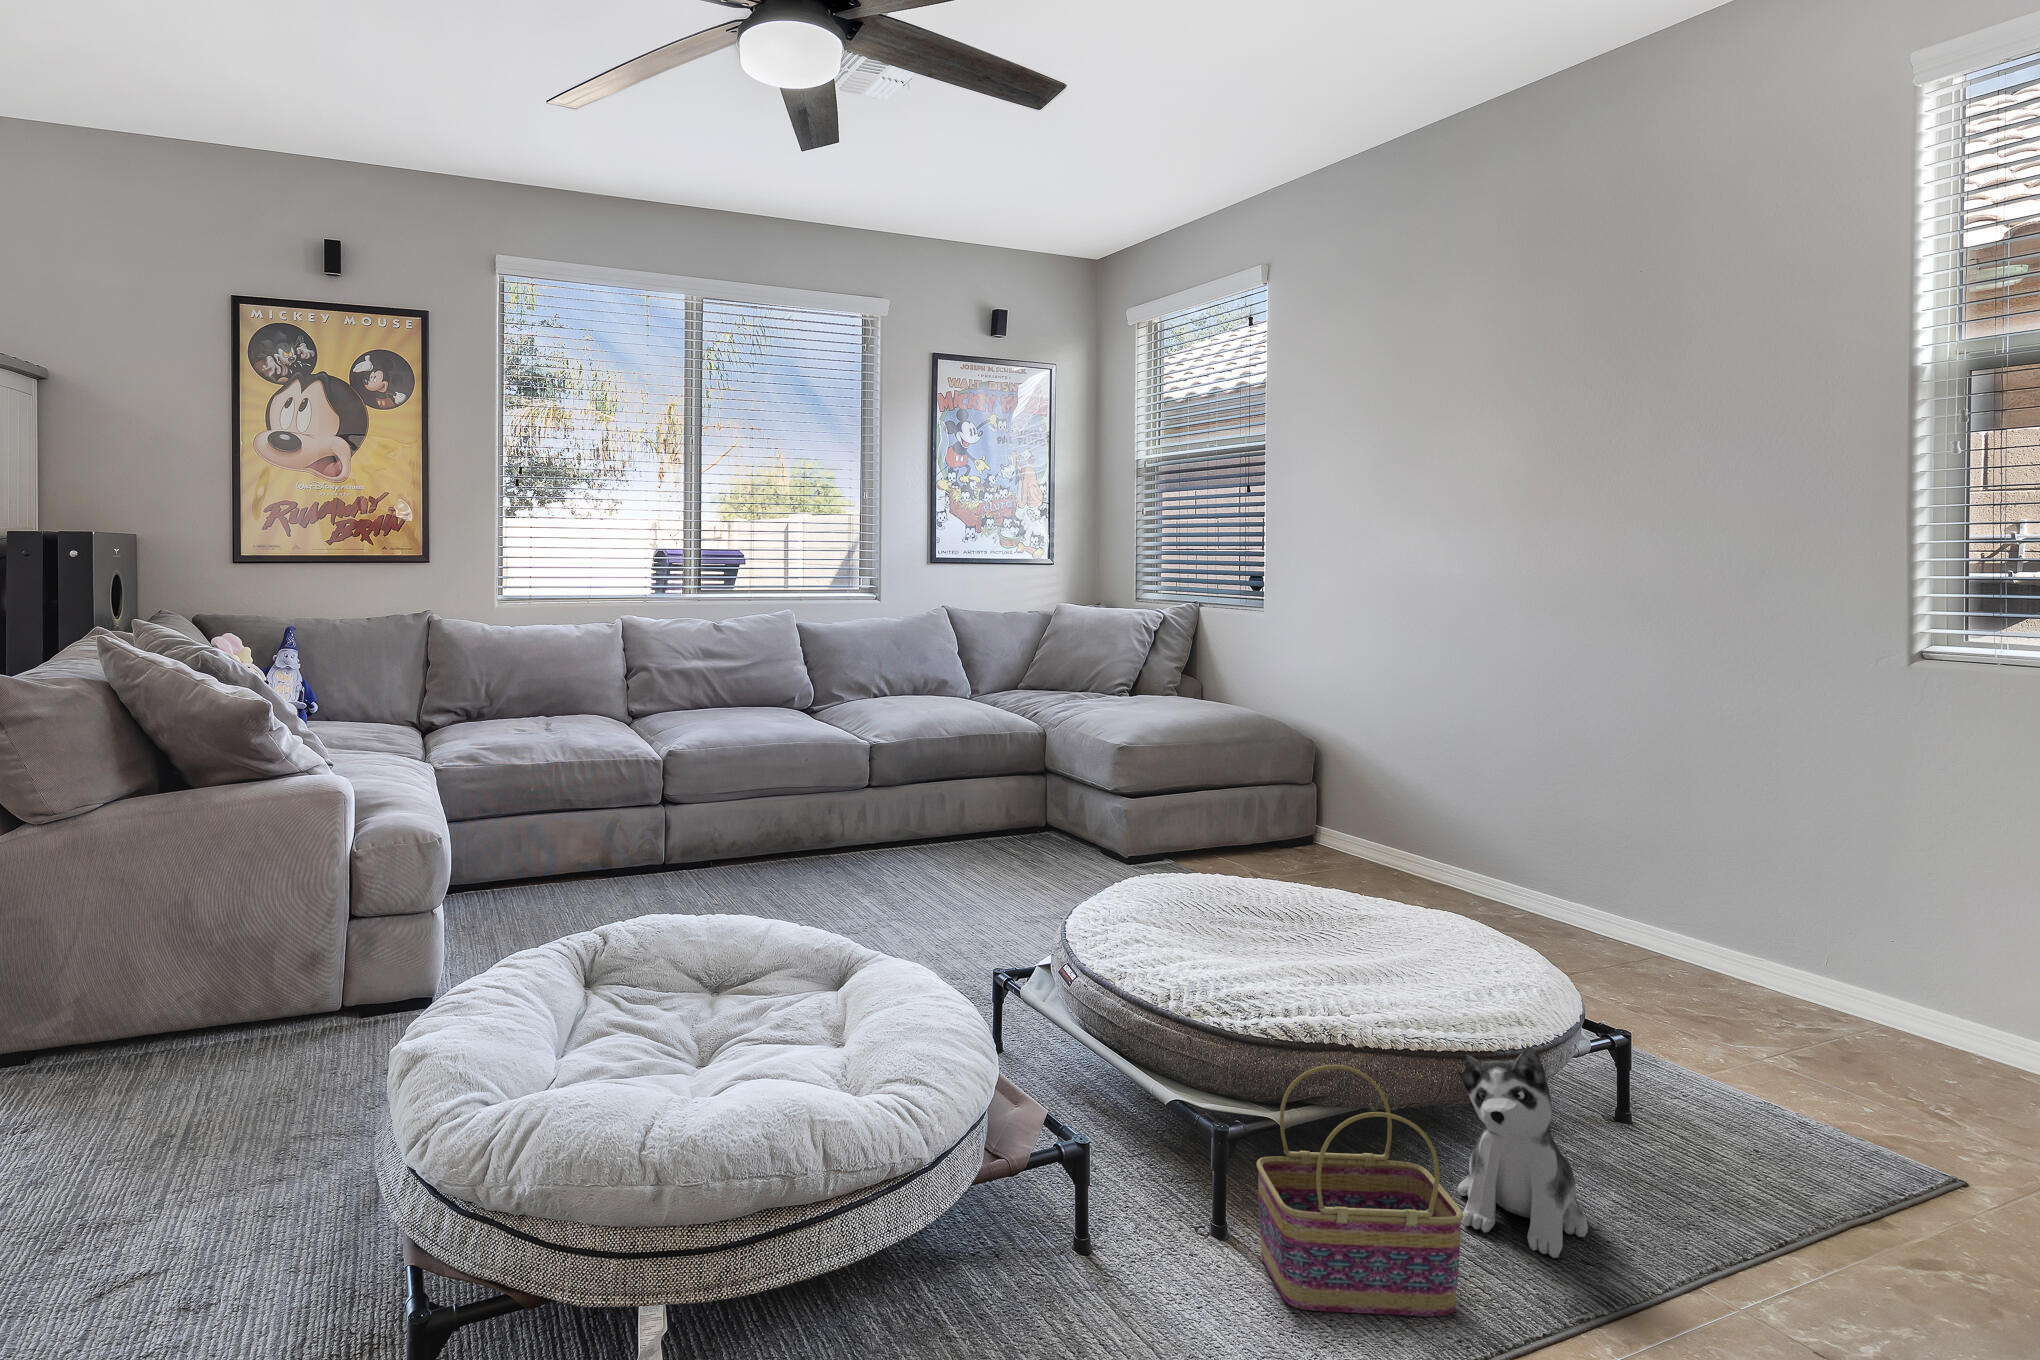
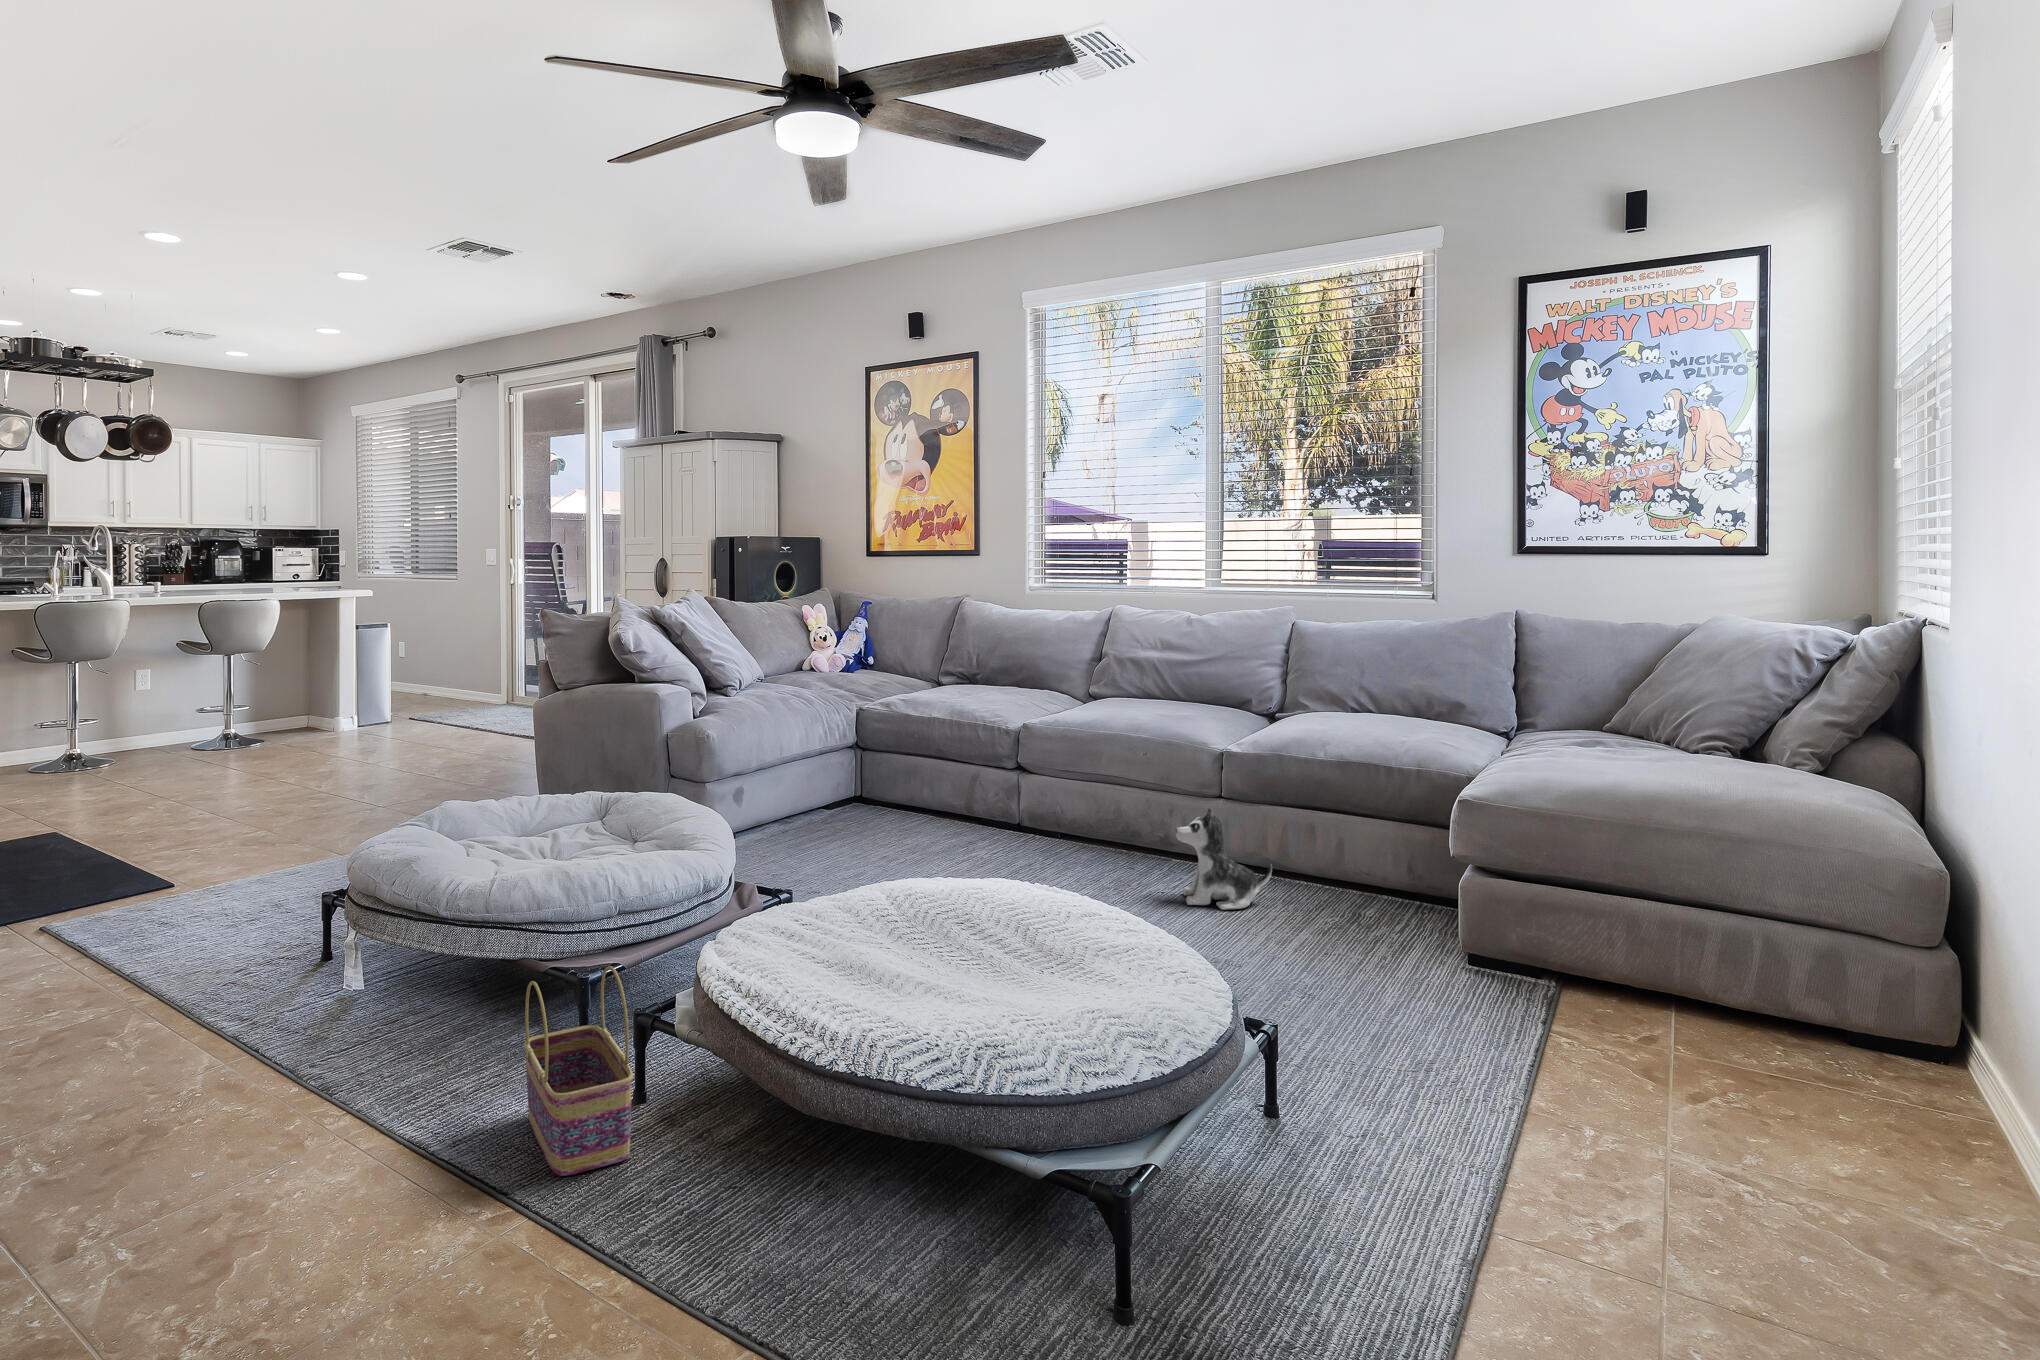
plush toy: present [1458,1047,1588,1258] -> present [1176,807,1272,910]

